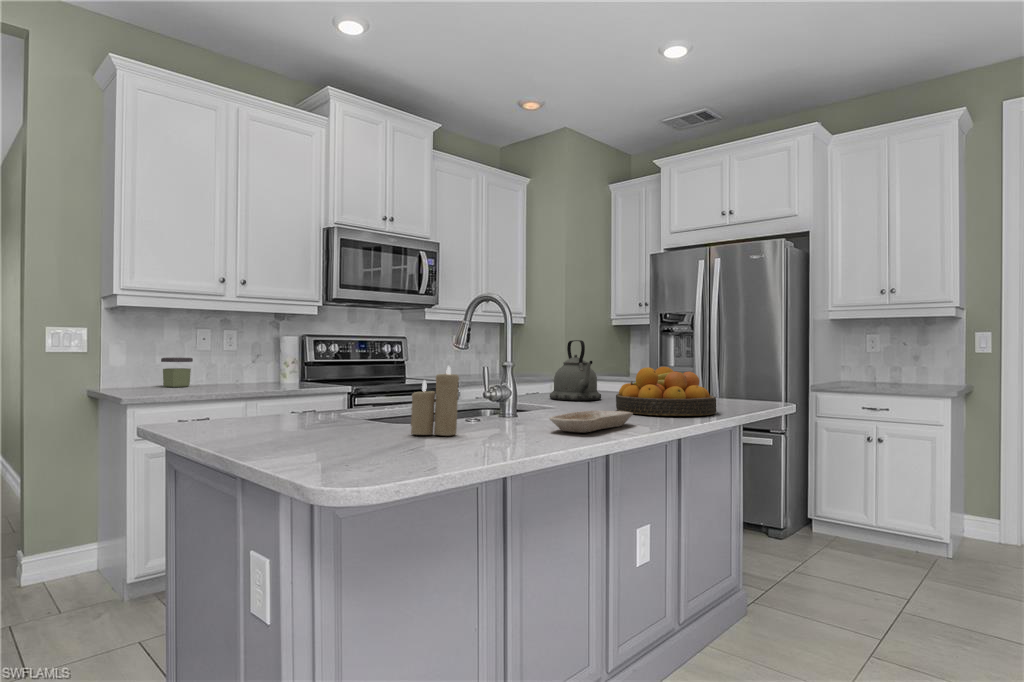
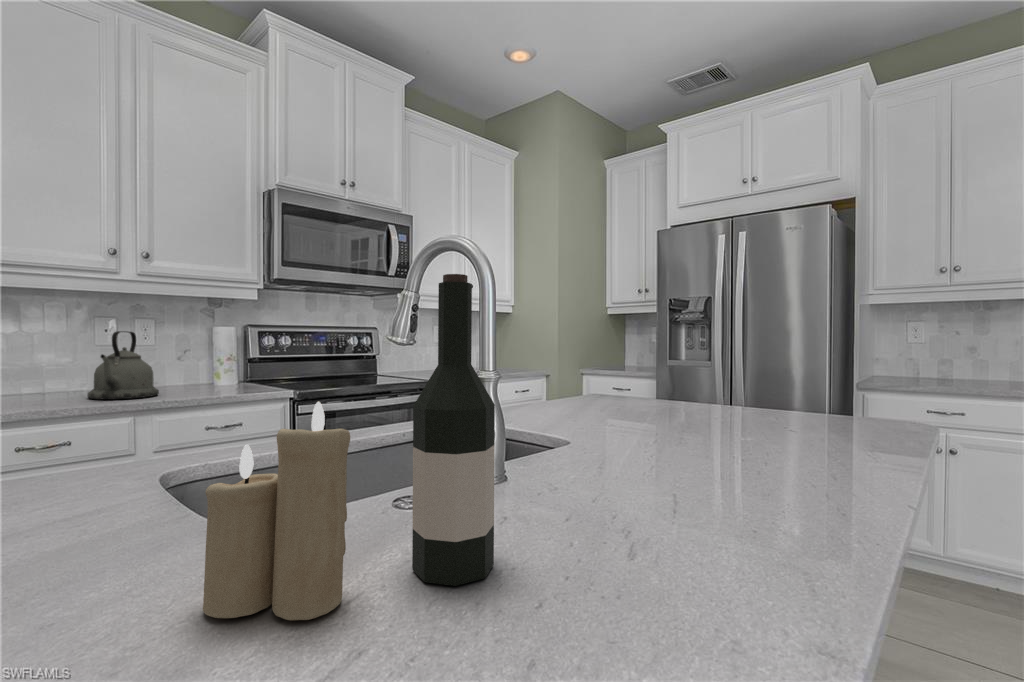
wine bottle: none [478,320,509,433] -> present [412,274,495,586]
kettle: present [550,340,601,401] -> present [88,331,159,399]
jar: present [161,357,193,387] -> none [29,355,79,395]
fruit bowl: present [616,367,717,416] -> none [678,372,869,470]
tray: present [549,411,633,432] -> none [601,474,773,578]

